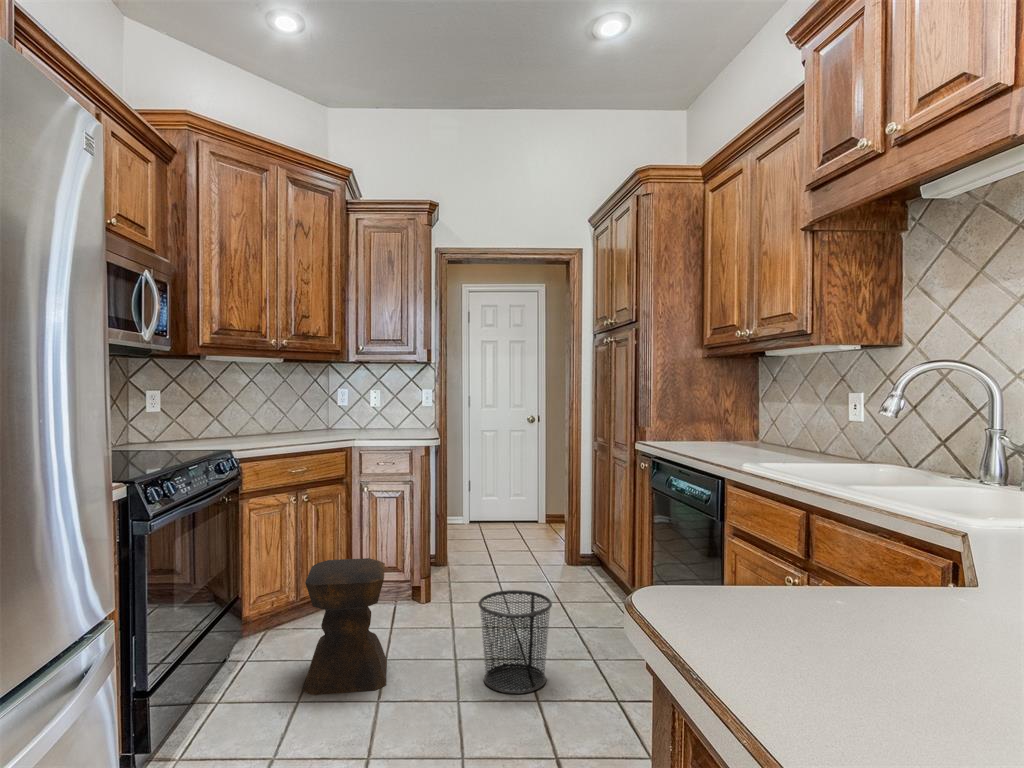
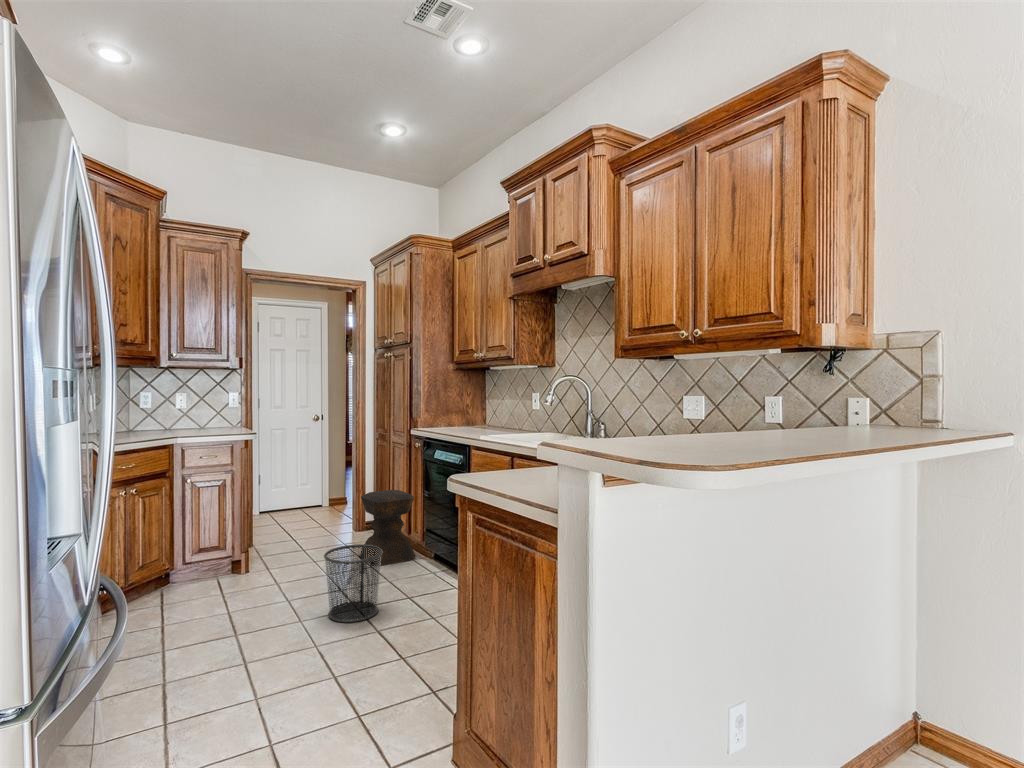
stool: present [303,558,387,695] -> present [361,490,416,566]

